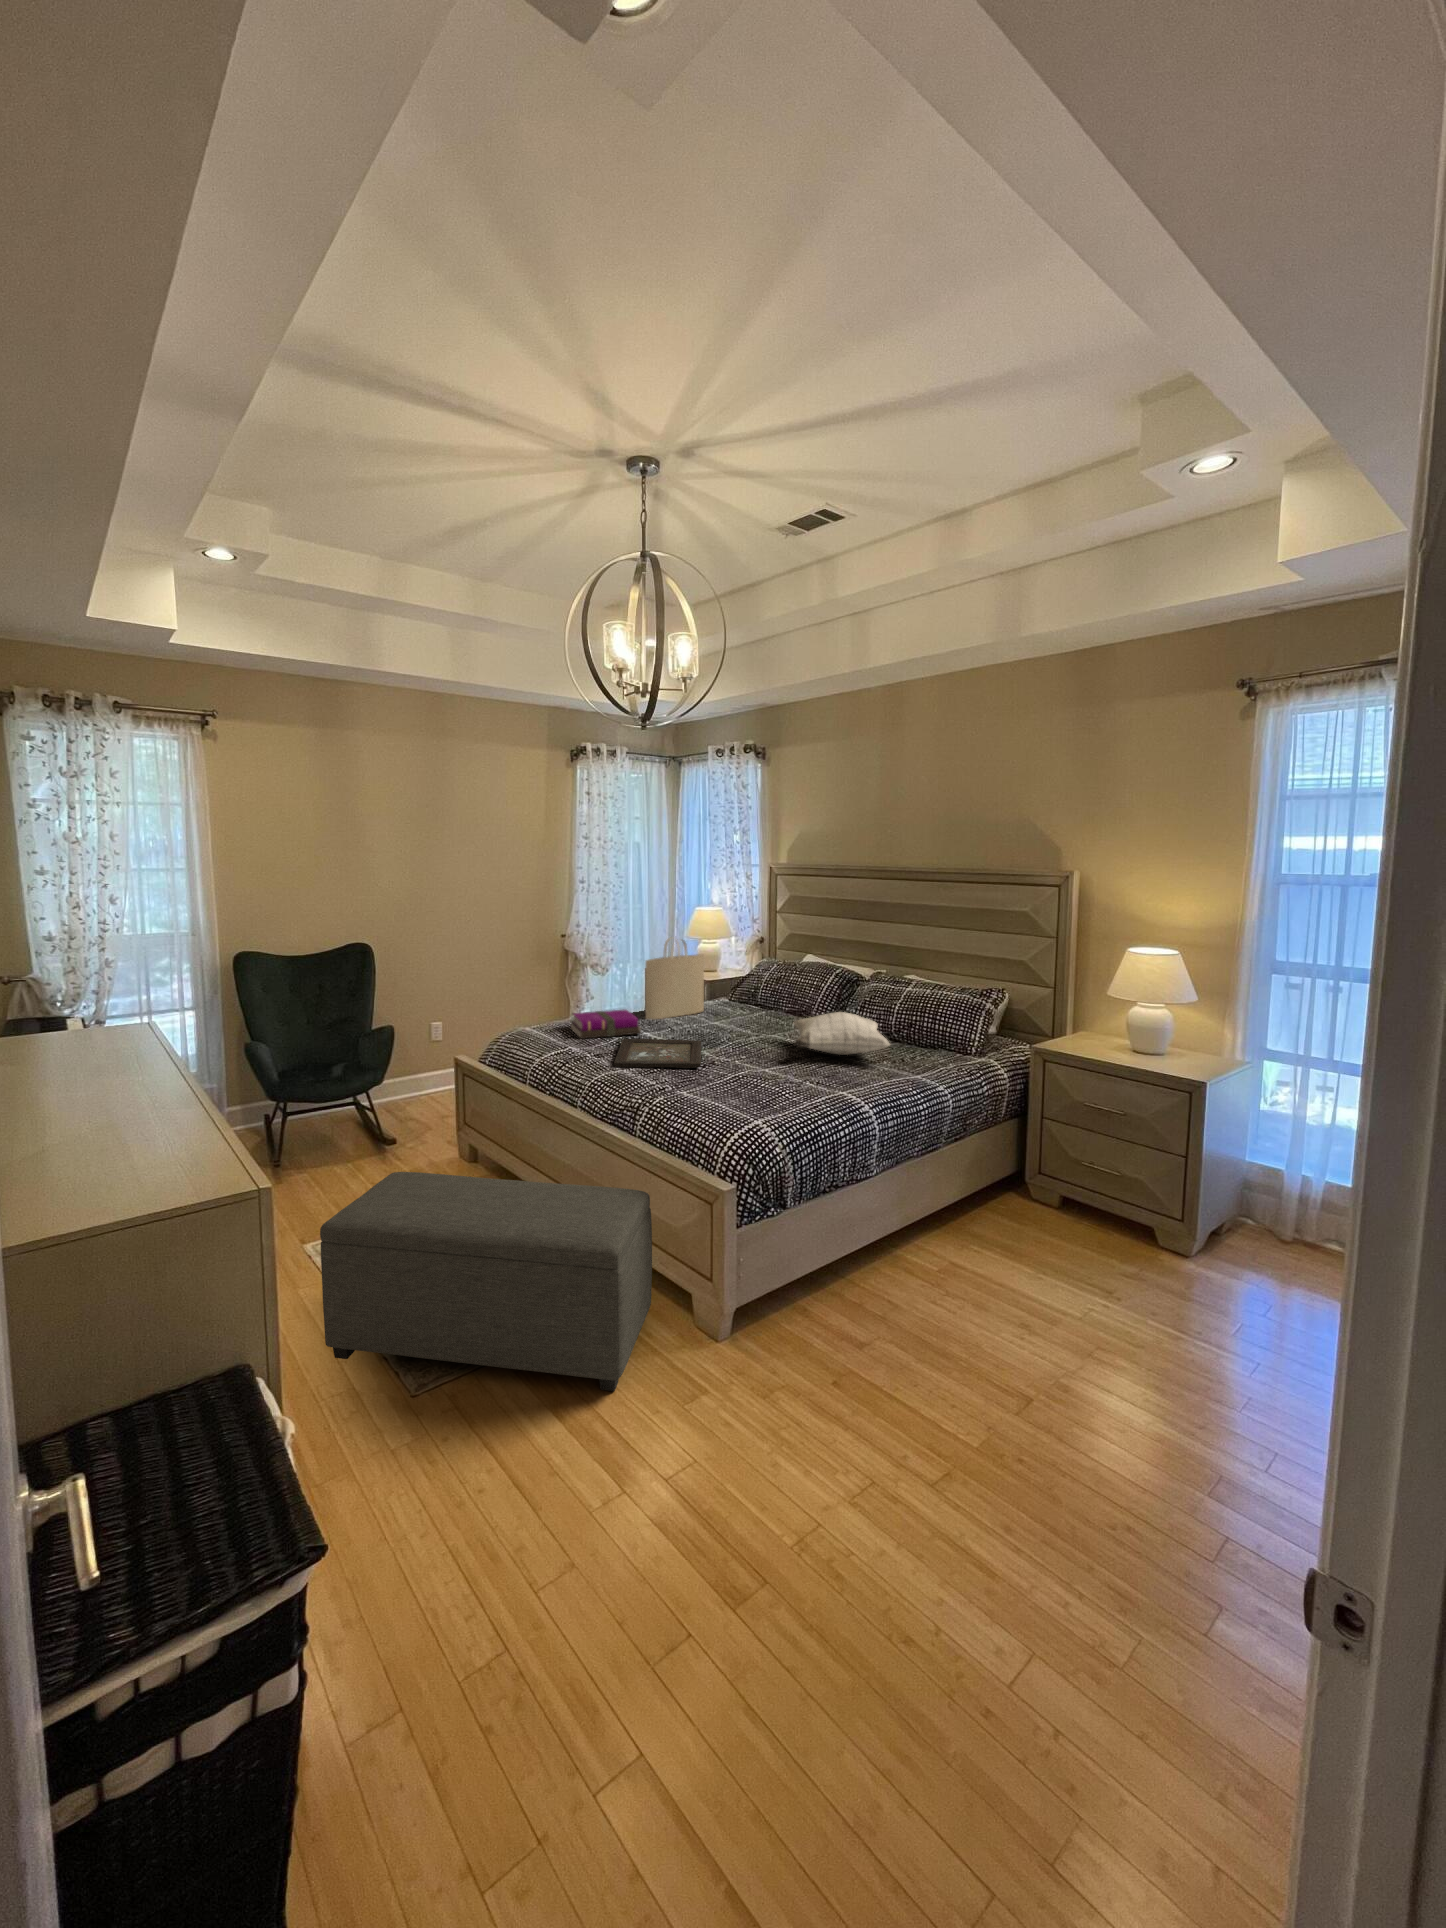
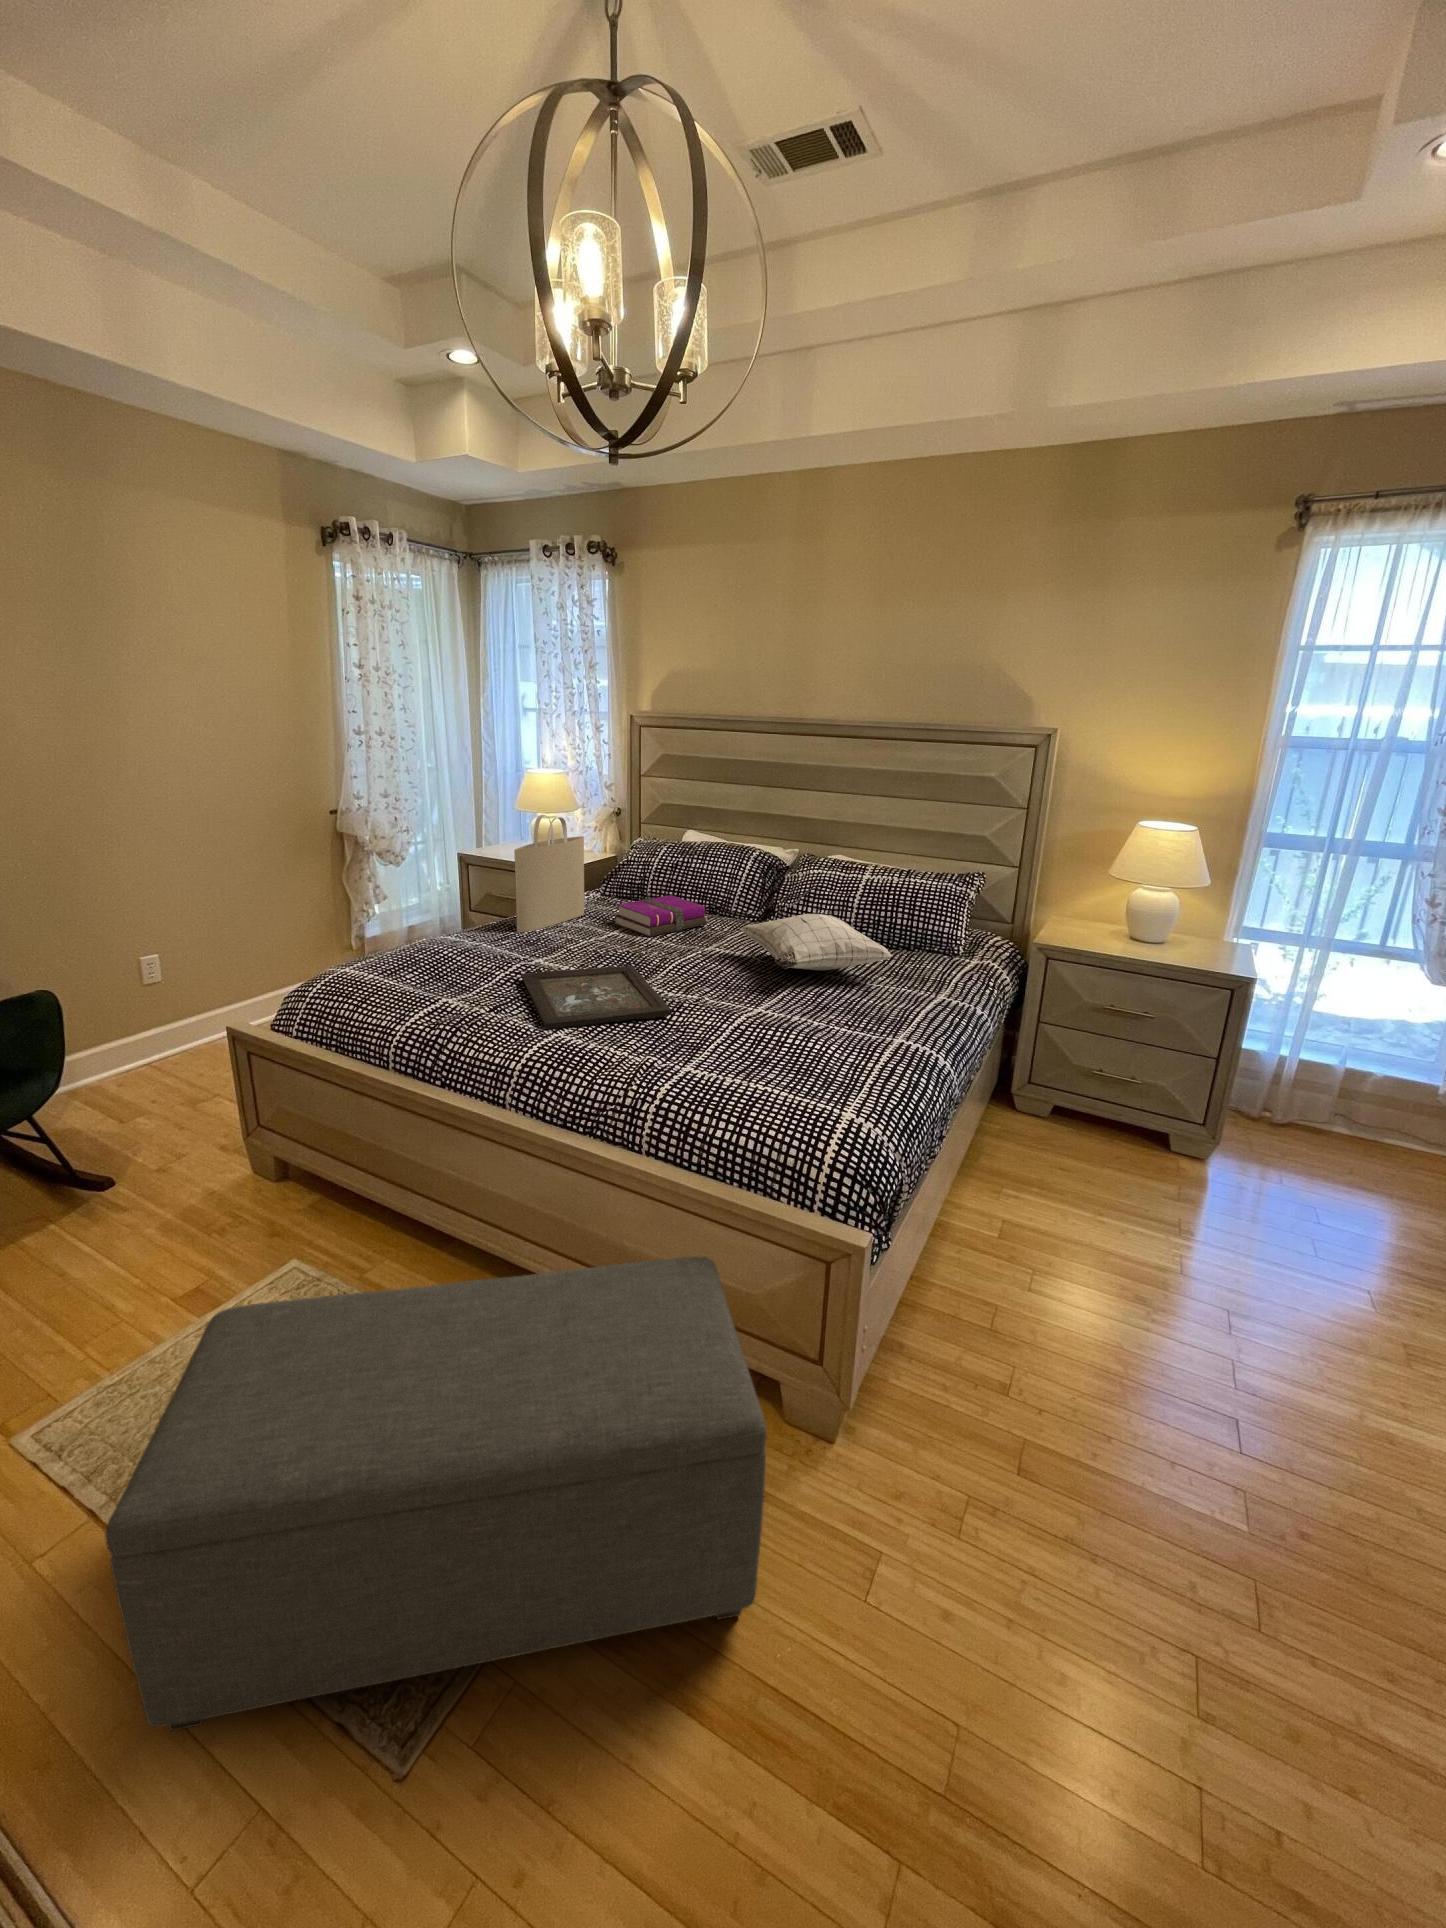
notebook: present [571,1010,641,1039] -> present [614,895,708,937]

